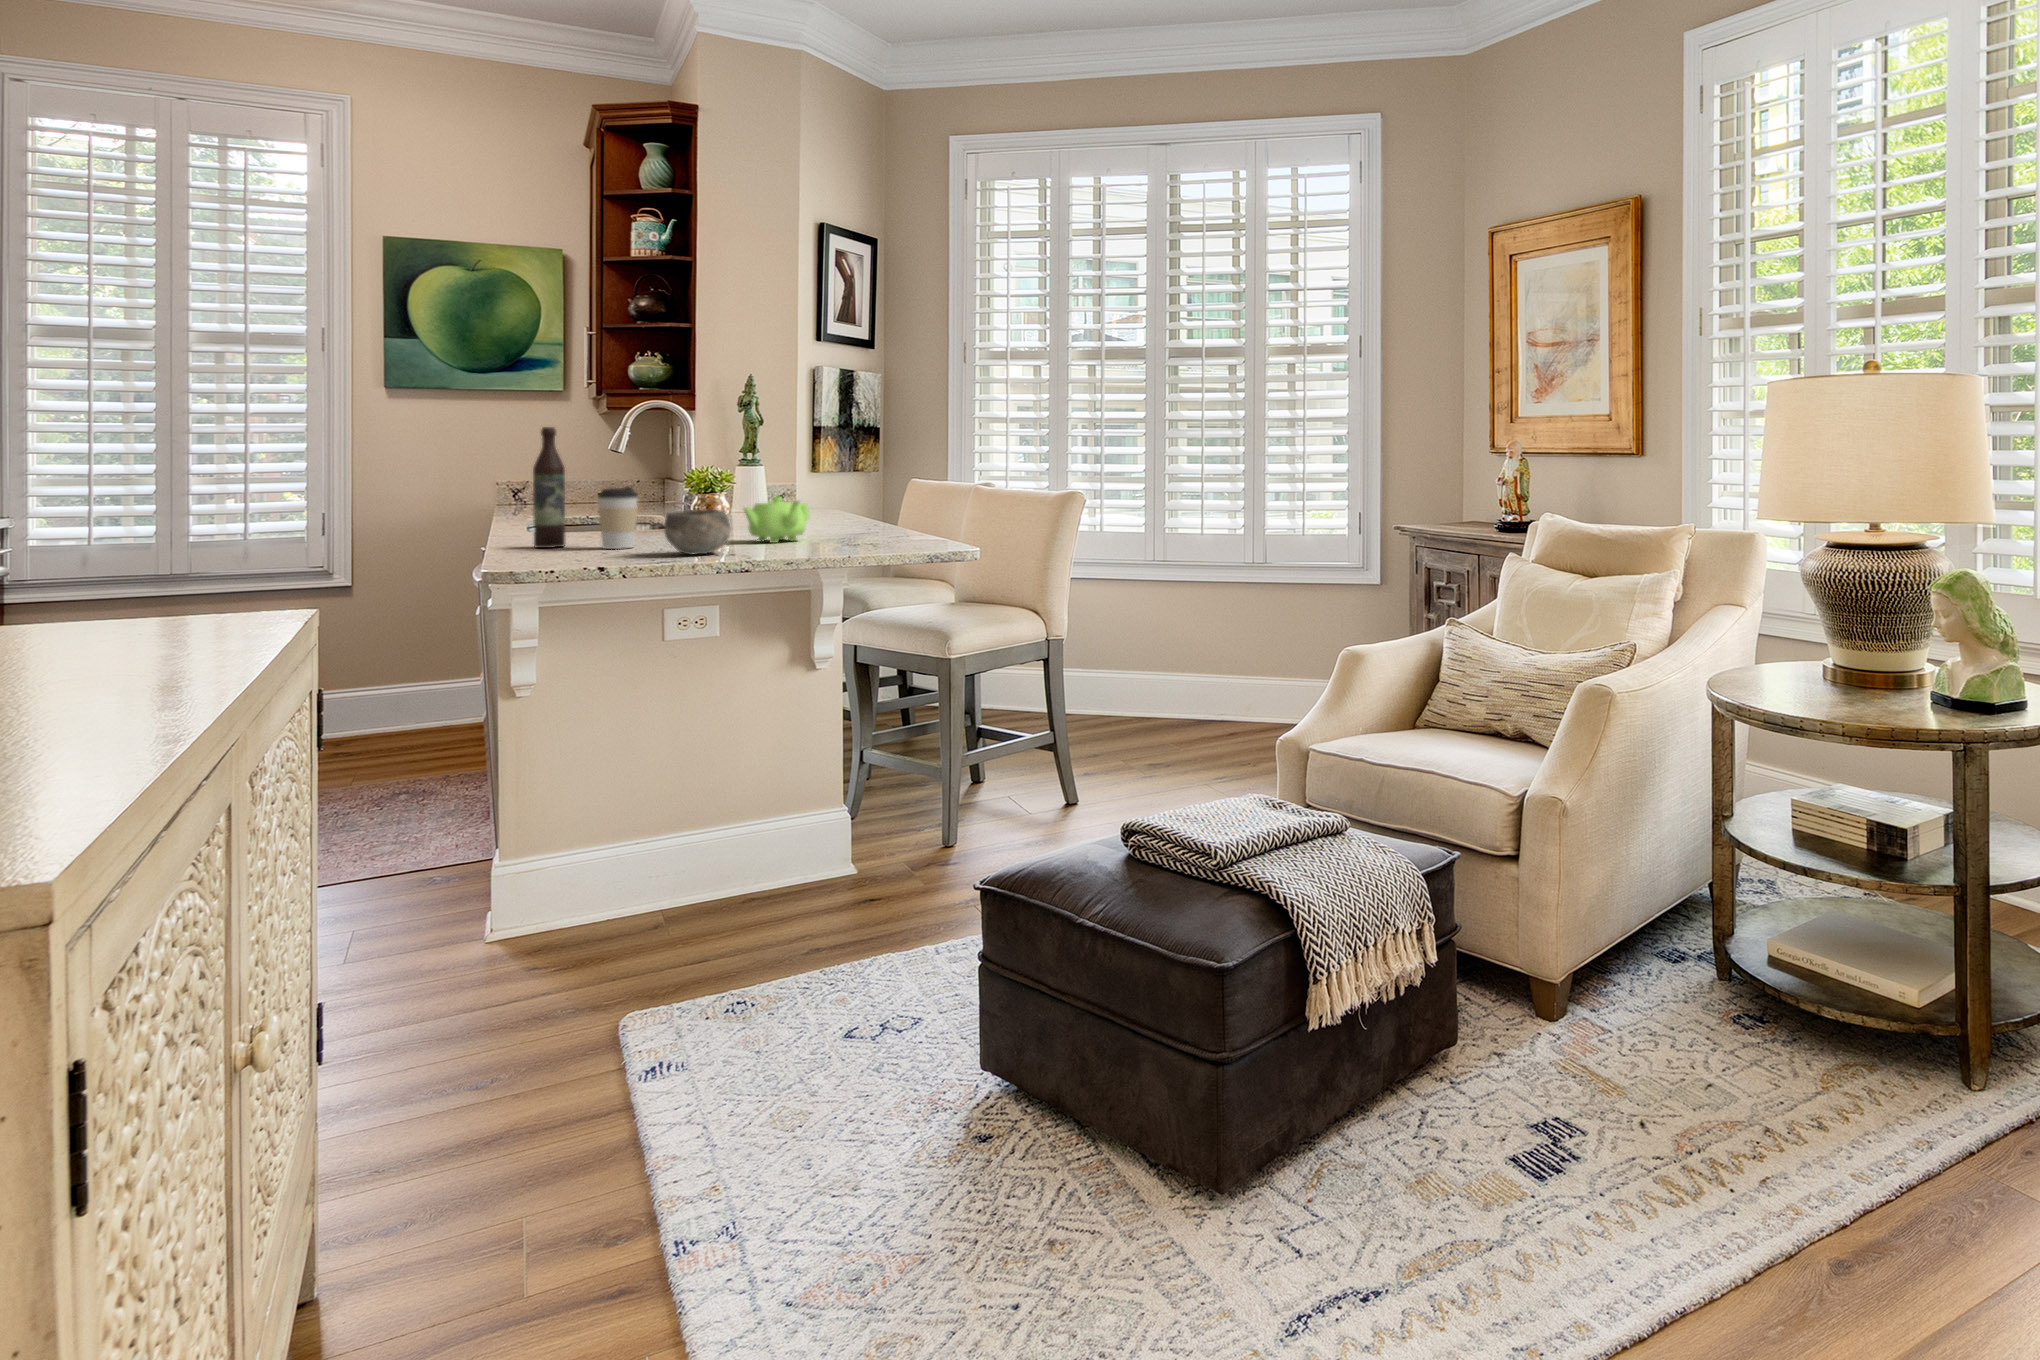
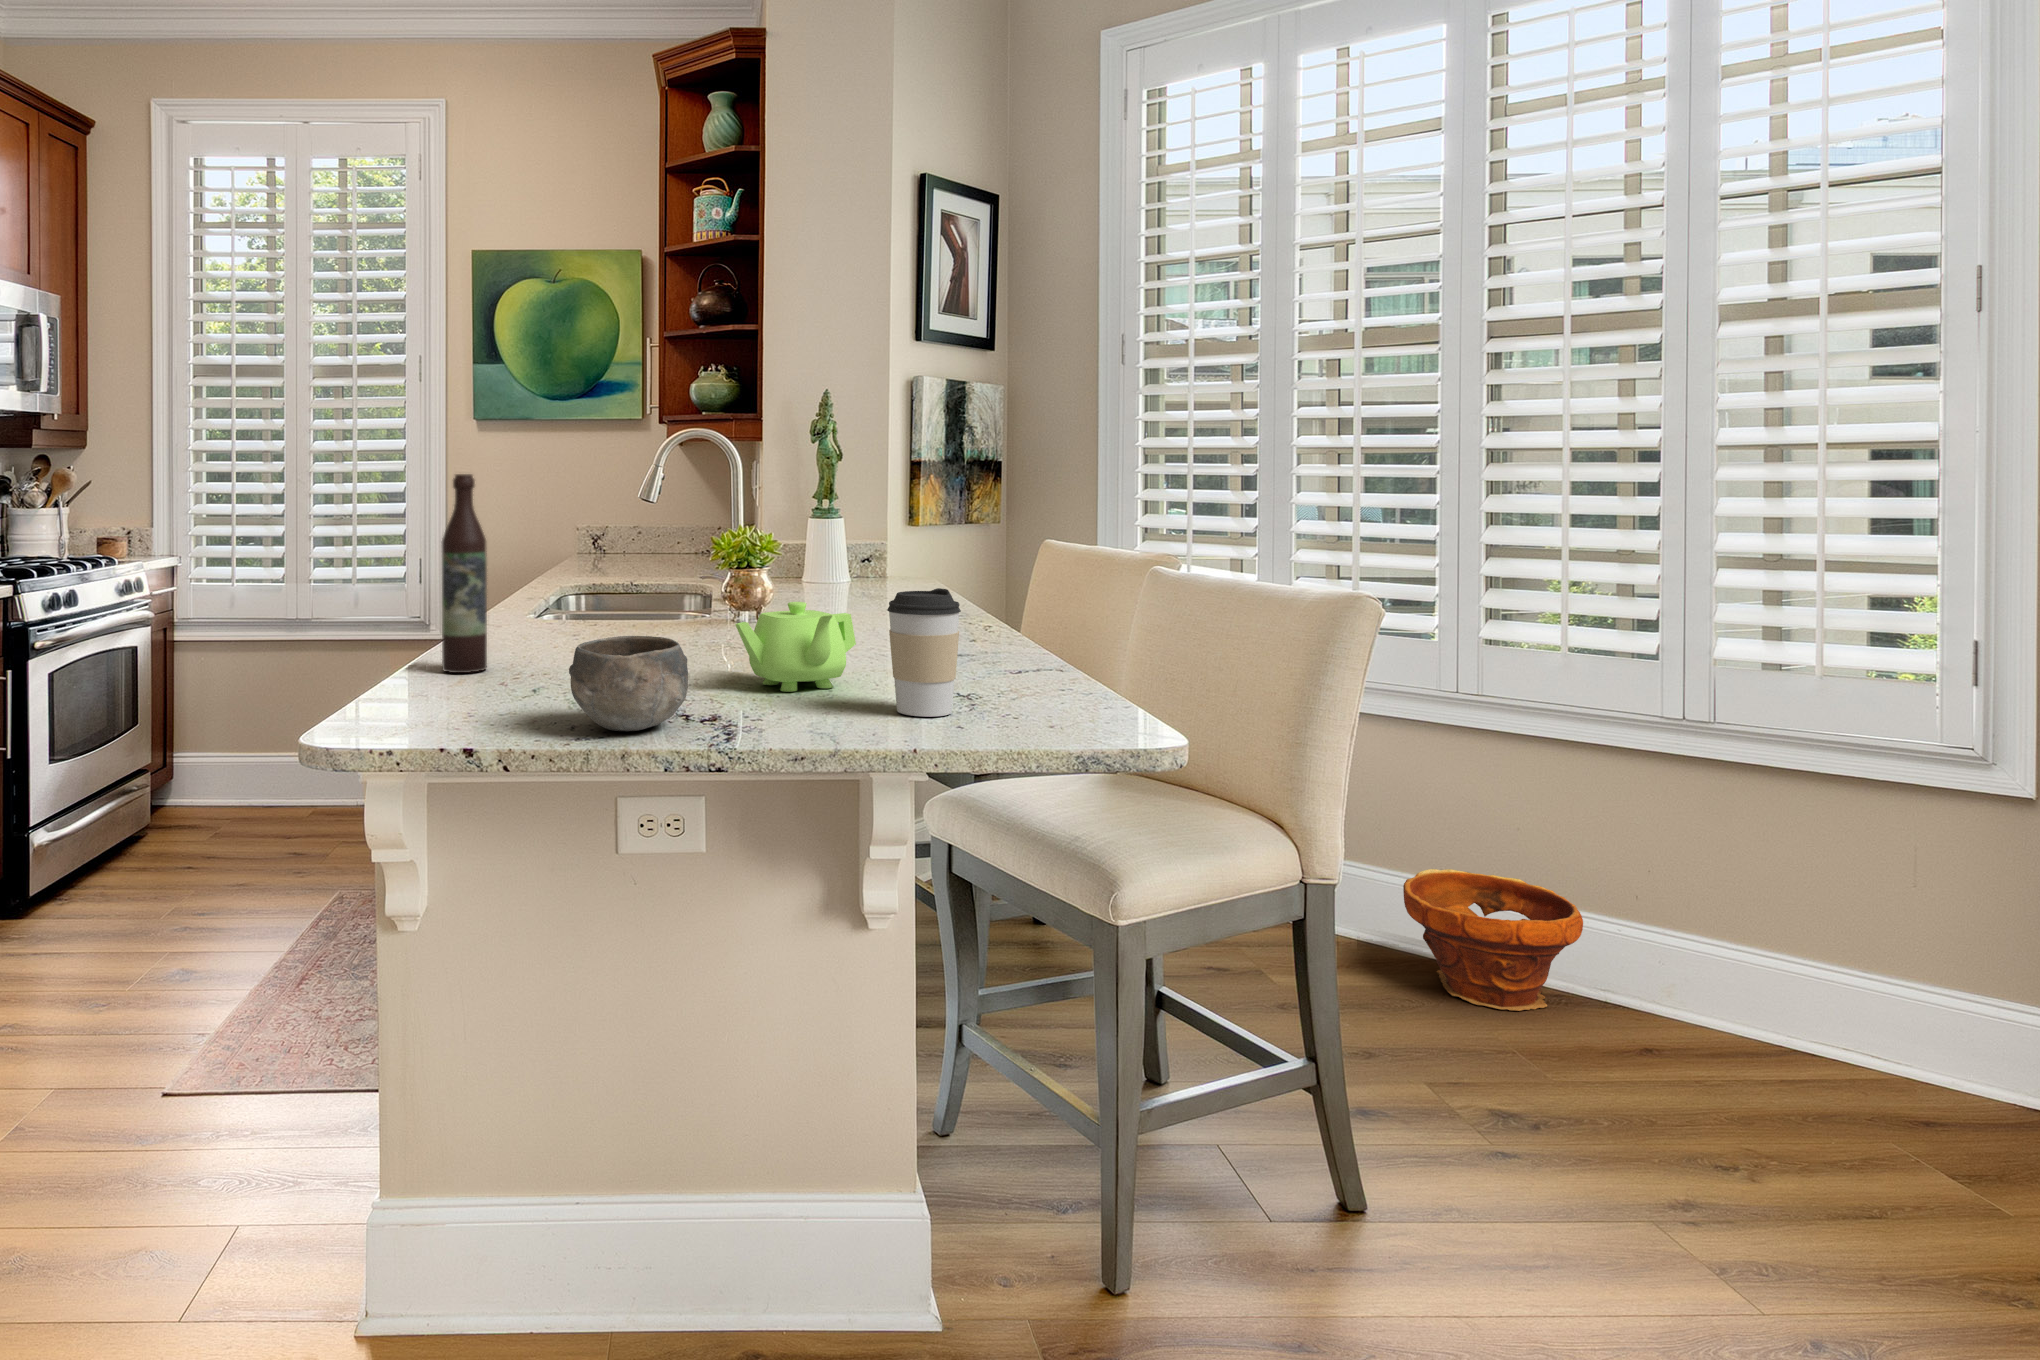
coffee cup: present [598,486,638,549] -> present [887,588,961,717]
planter: none [1122,665,1208,731] -> present [1403,869,1583,1011]

